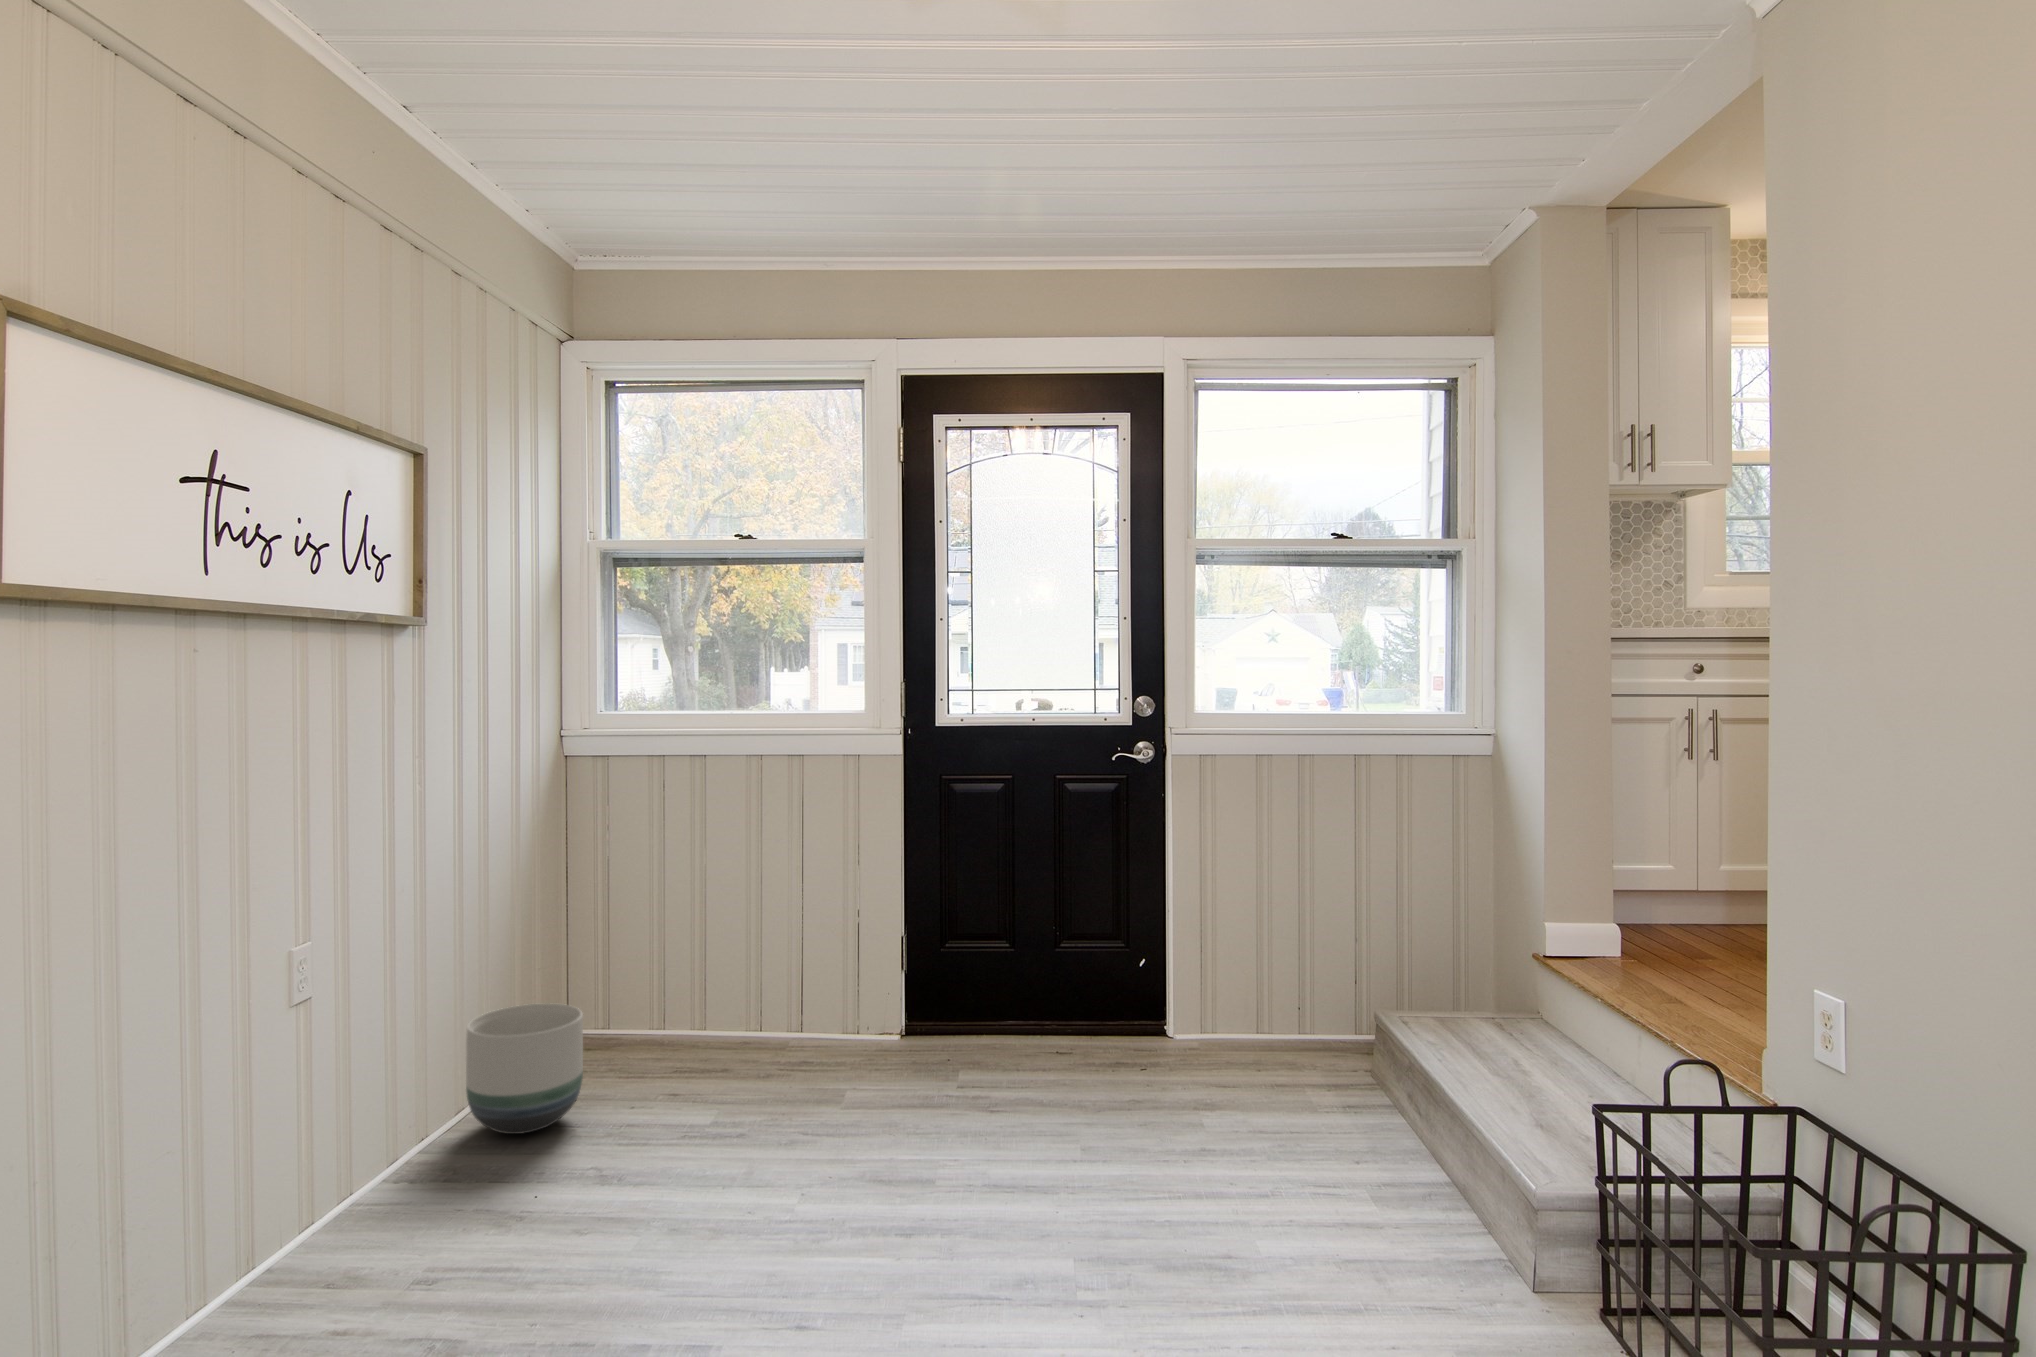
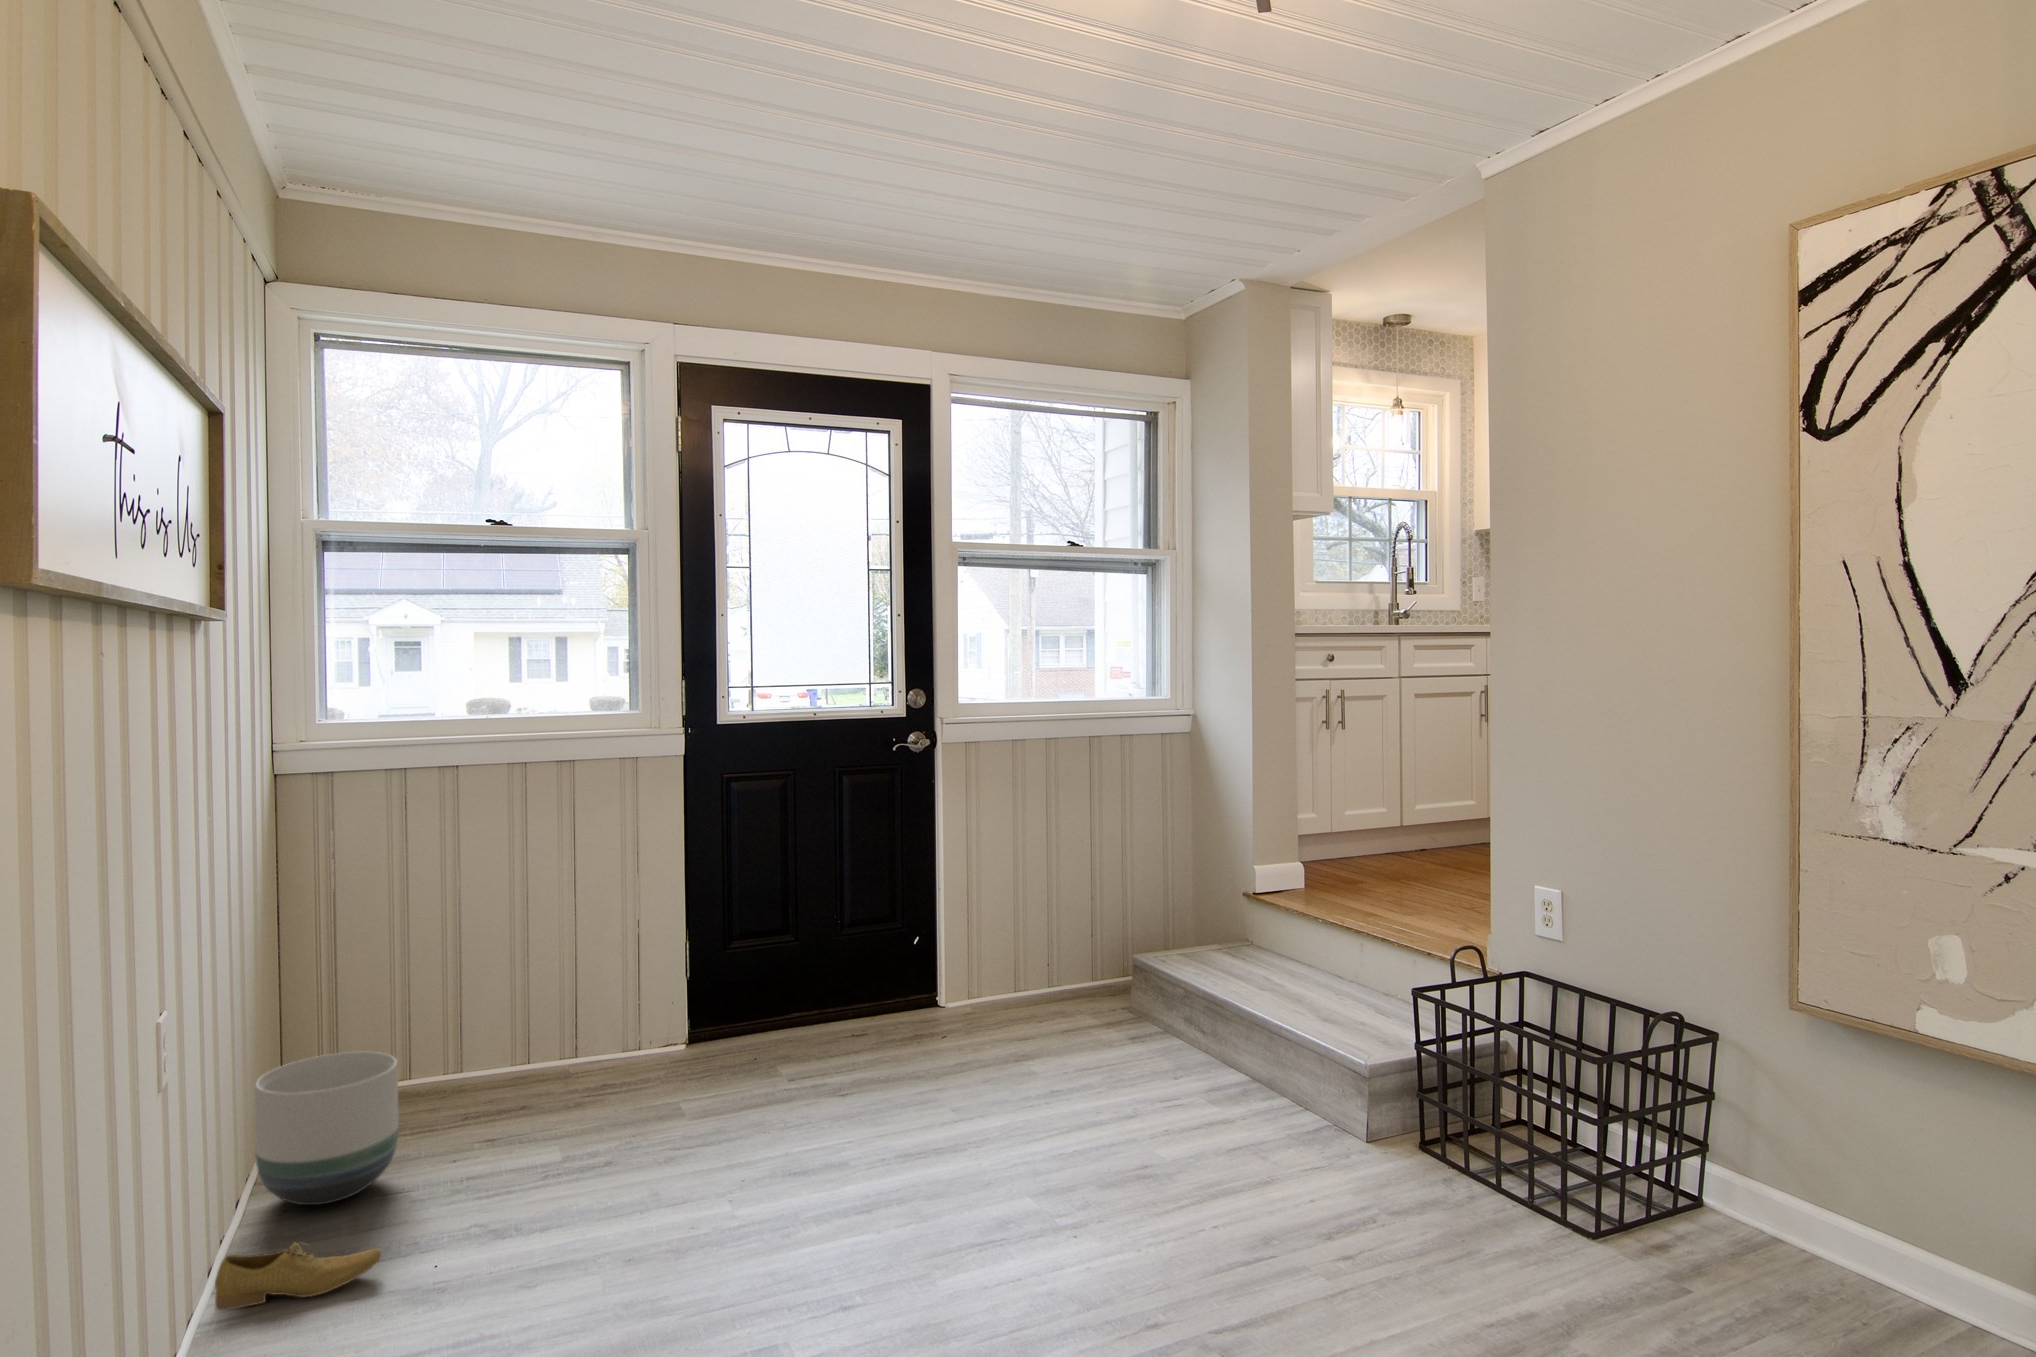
shoe: none [370,1167,495,1218] -> present [215,1243,382,1310]

